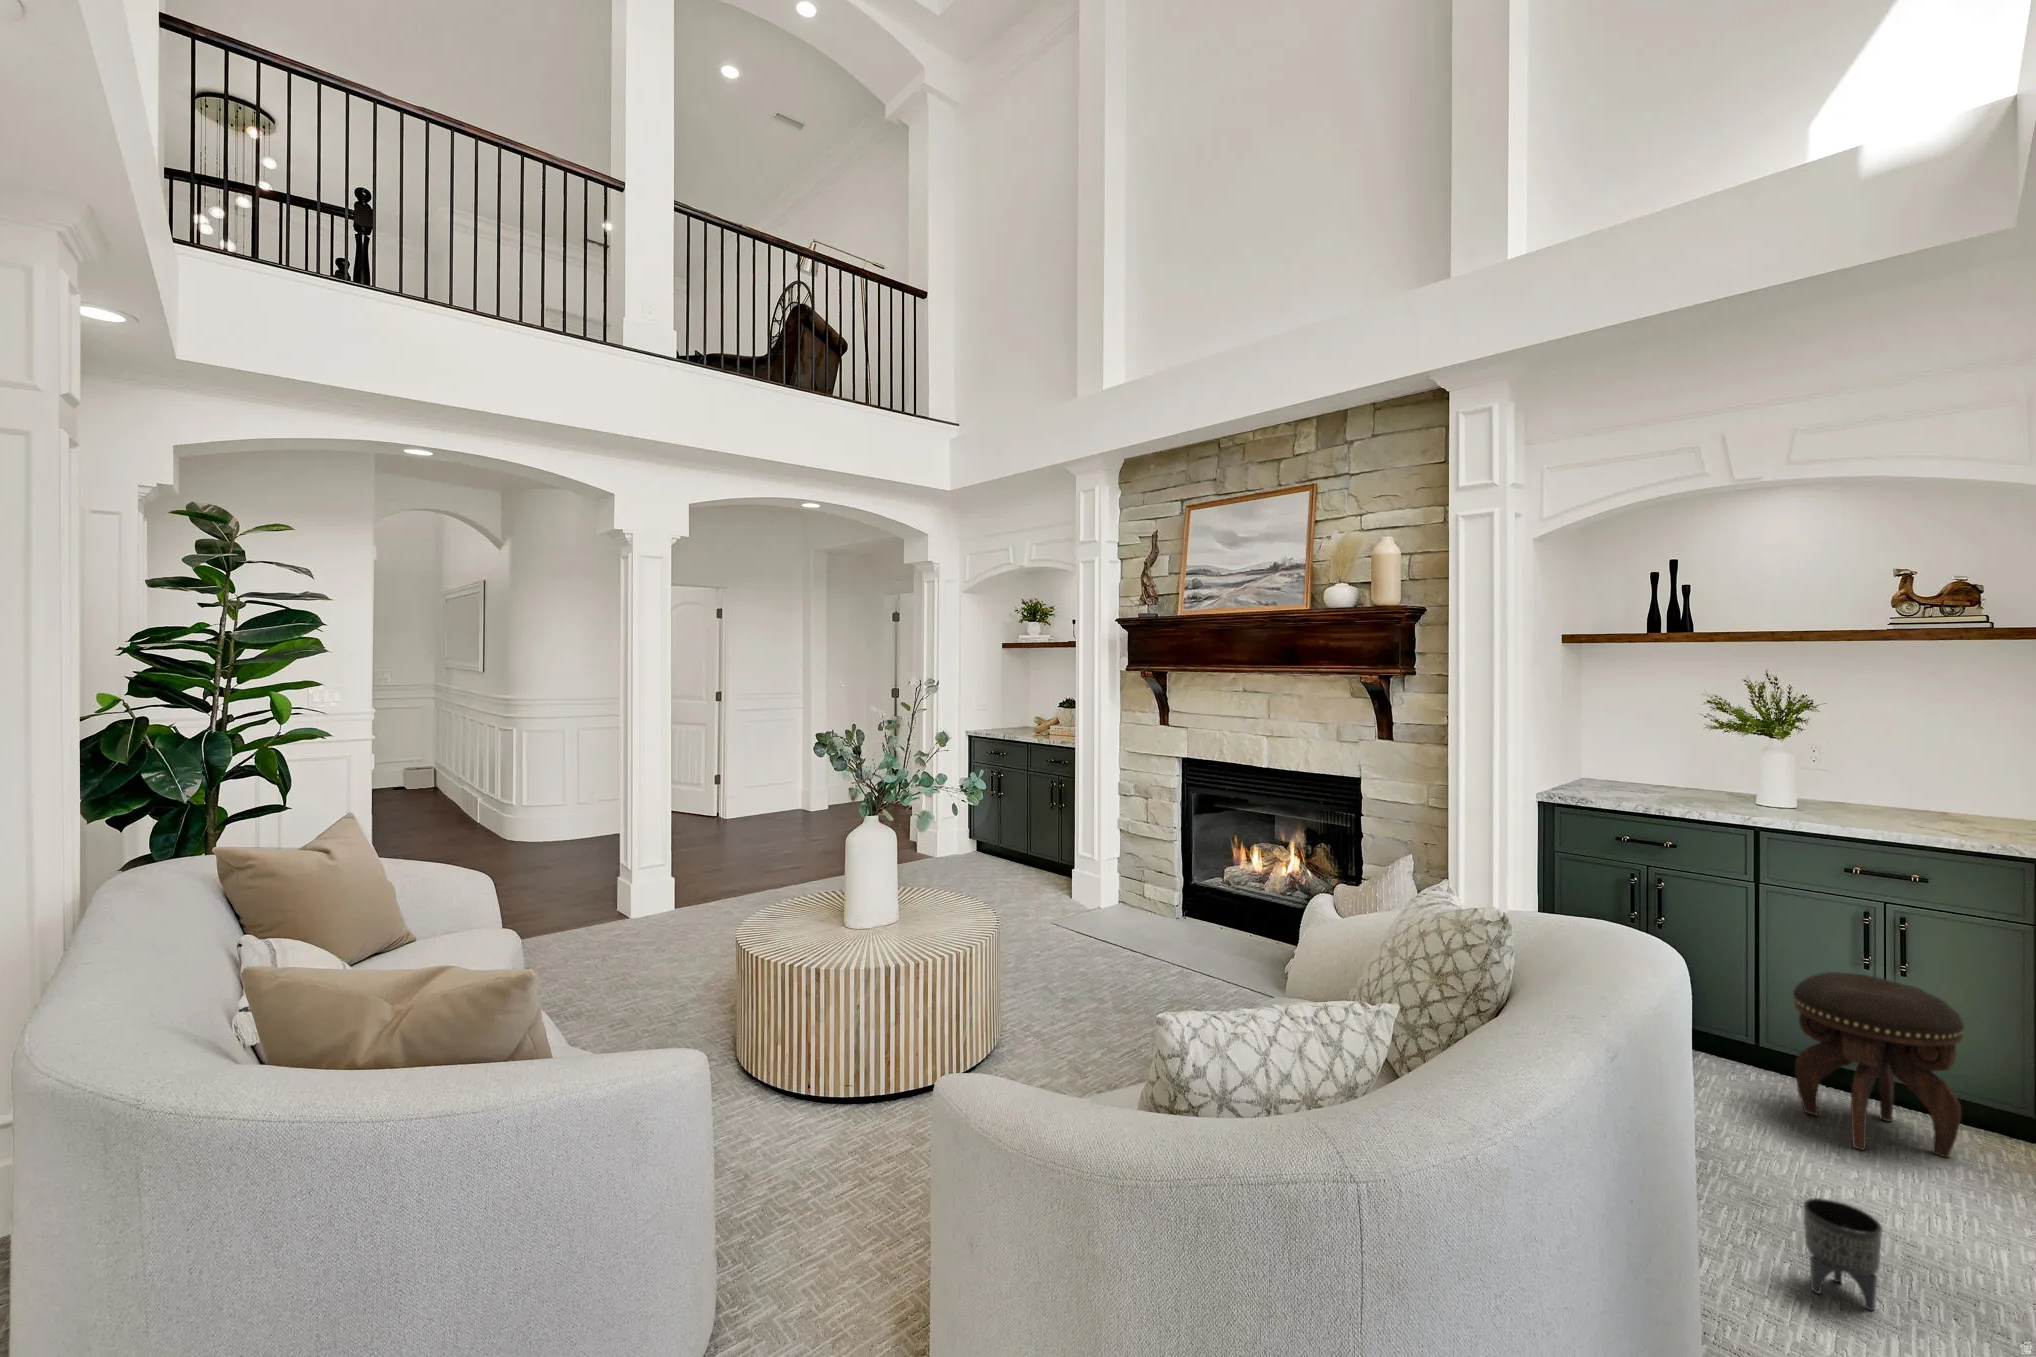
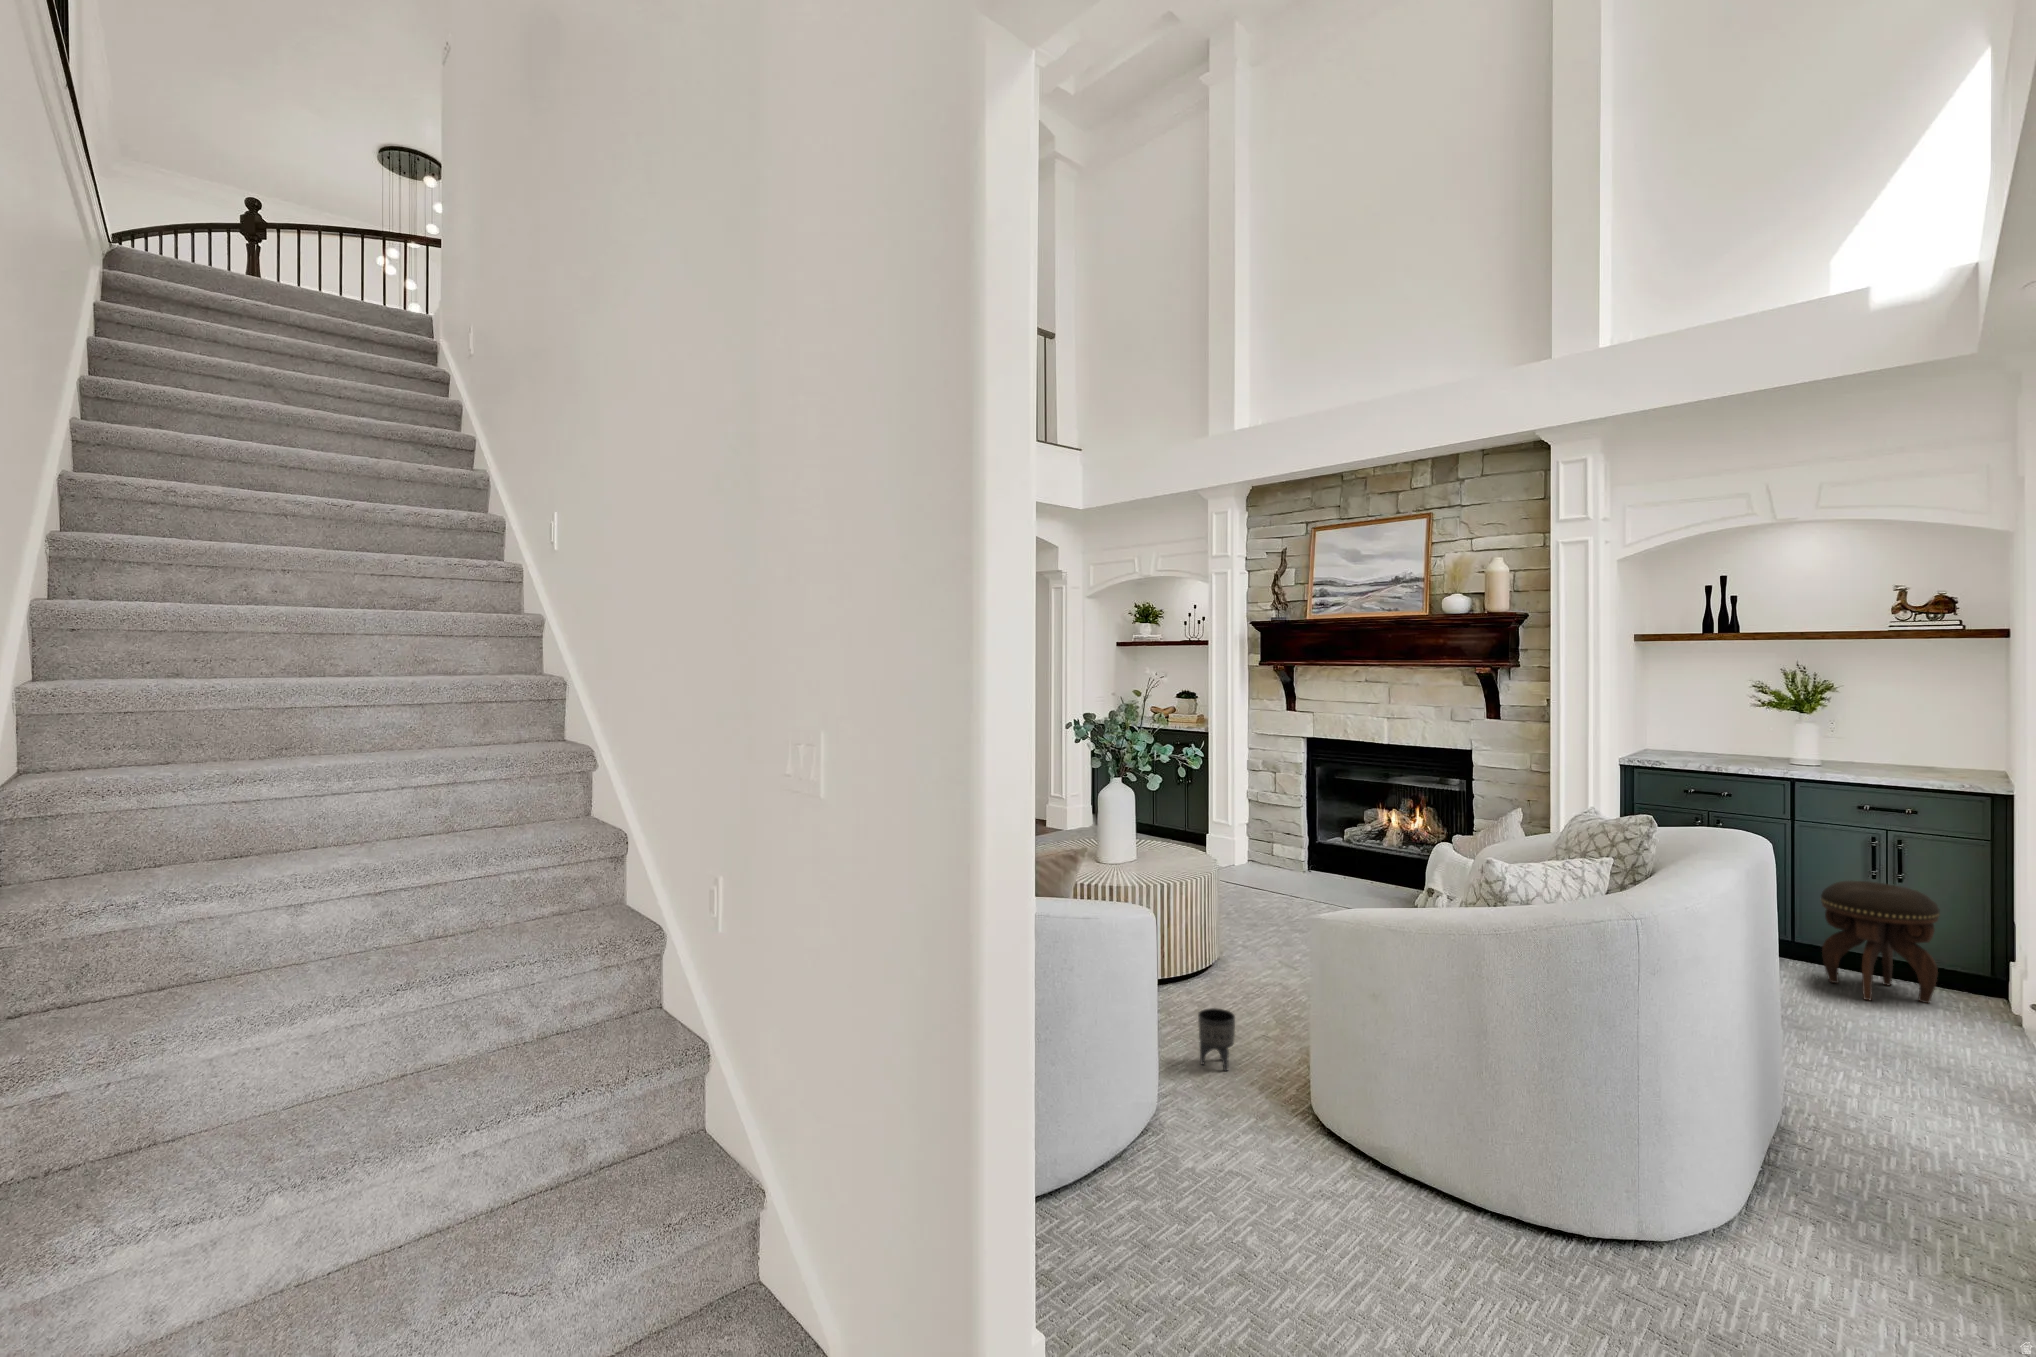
planter: present [1803,1198,1882,1310] -> present [1198,1008,1235,1071]

